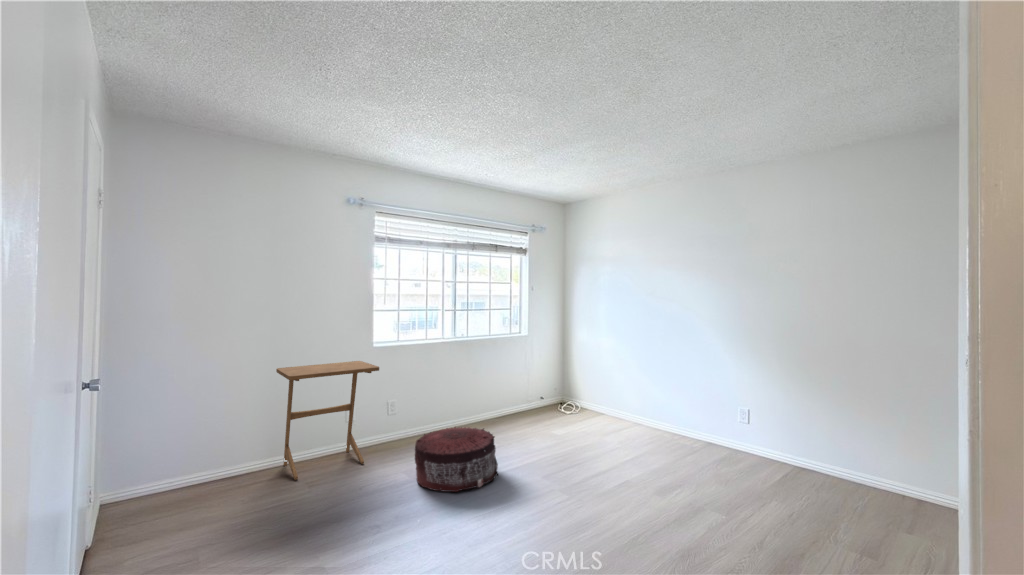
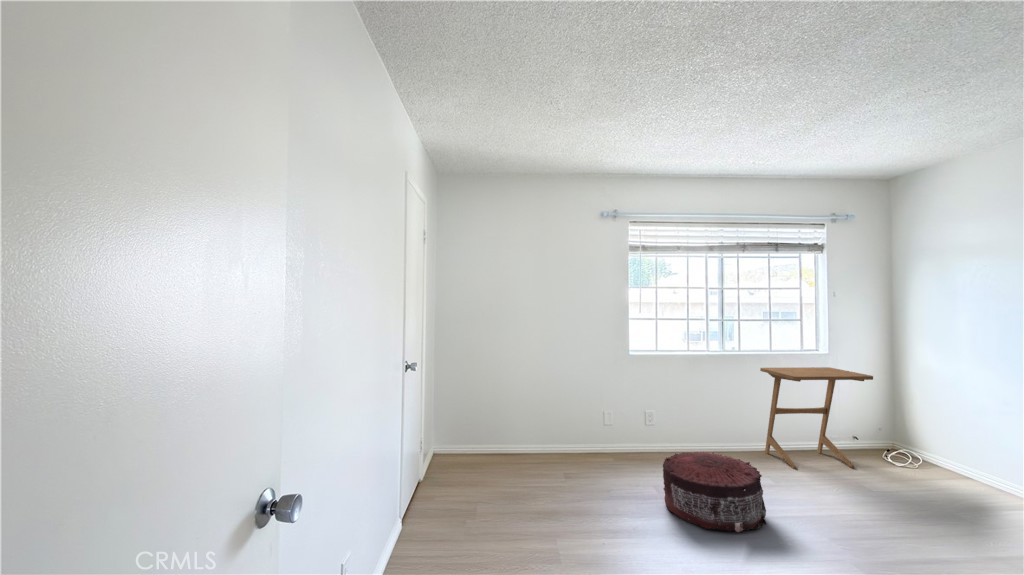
side table: present [276,361,379,480] -> present [760,367,873,469]

